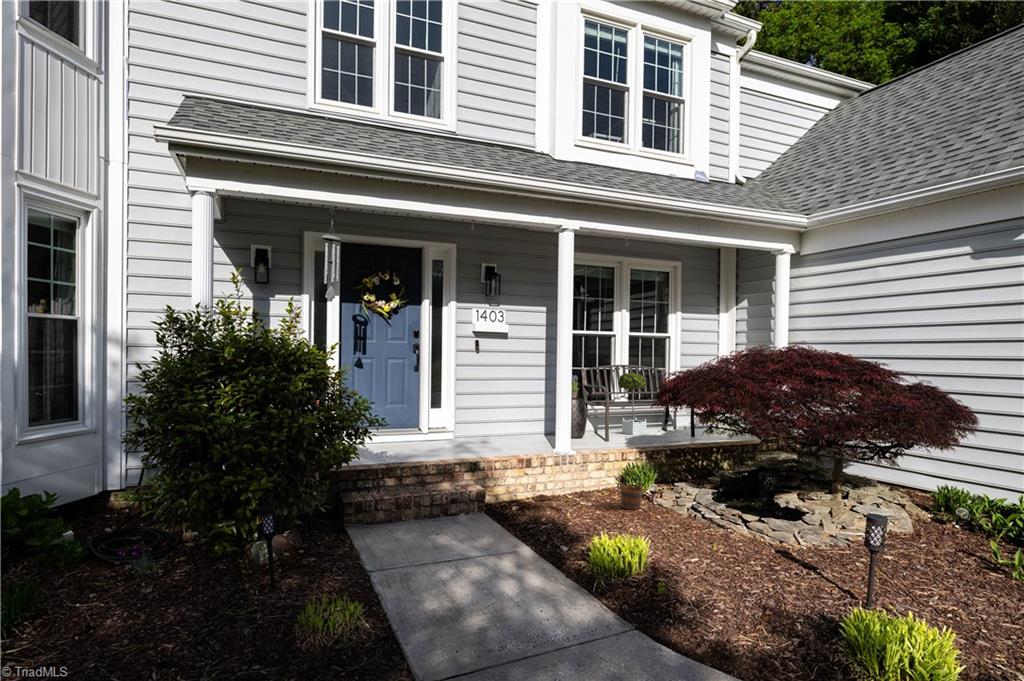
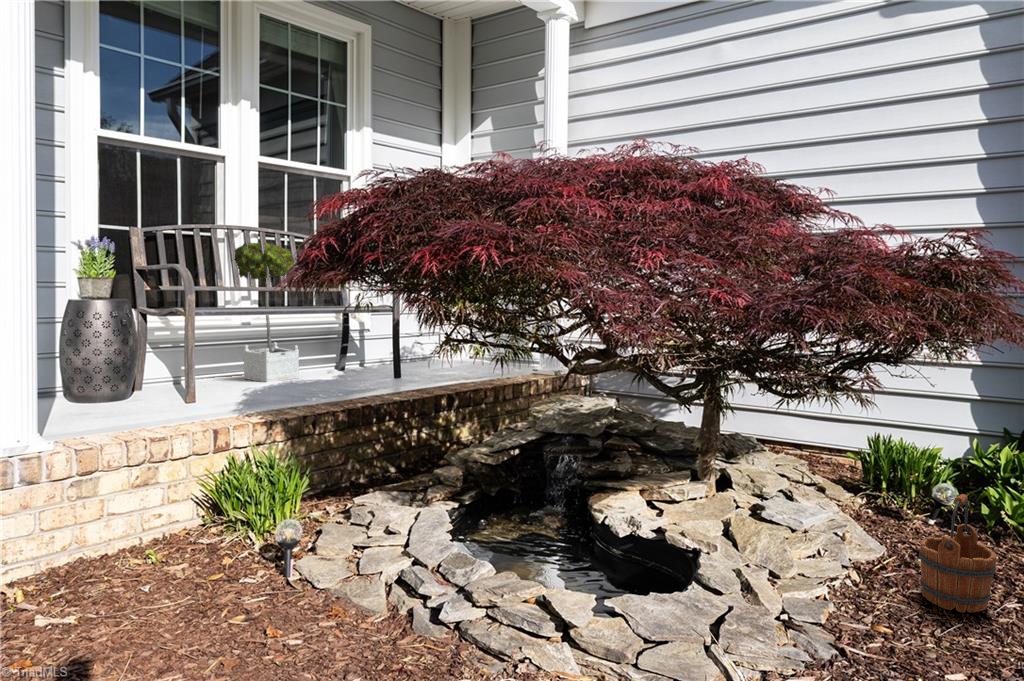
wooden bucket: present [620,471,642,509] -> present [919,494,997,613]

